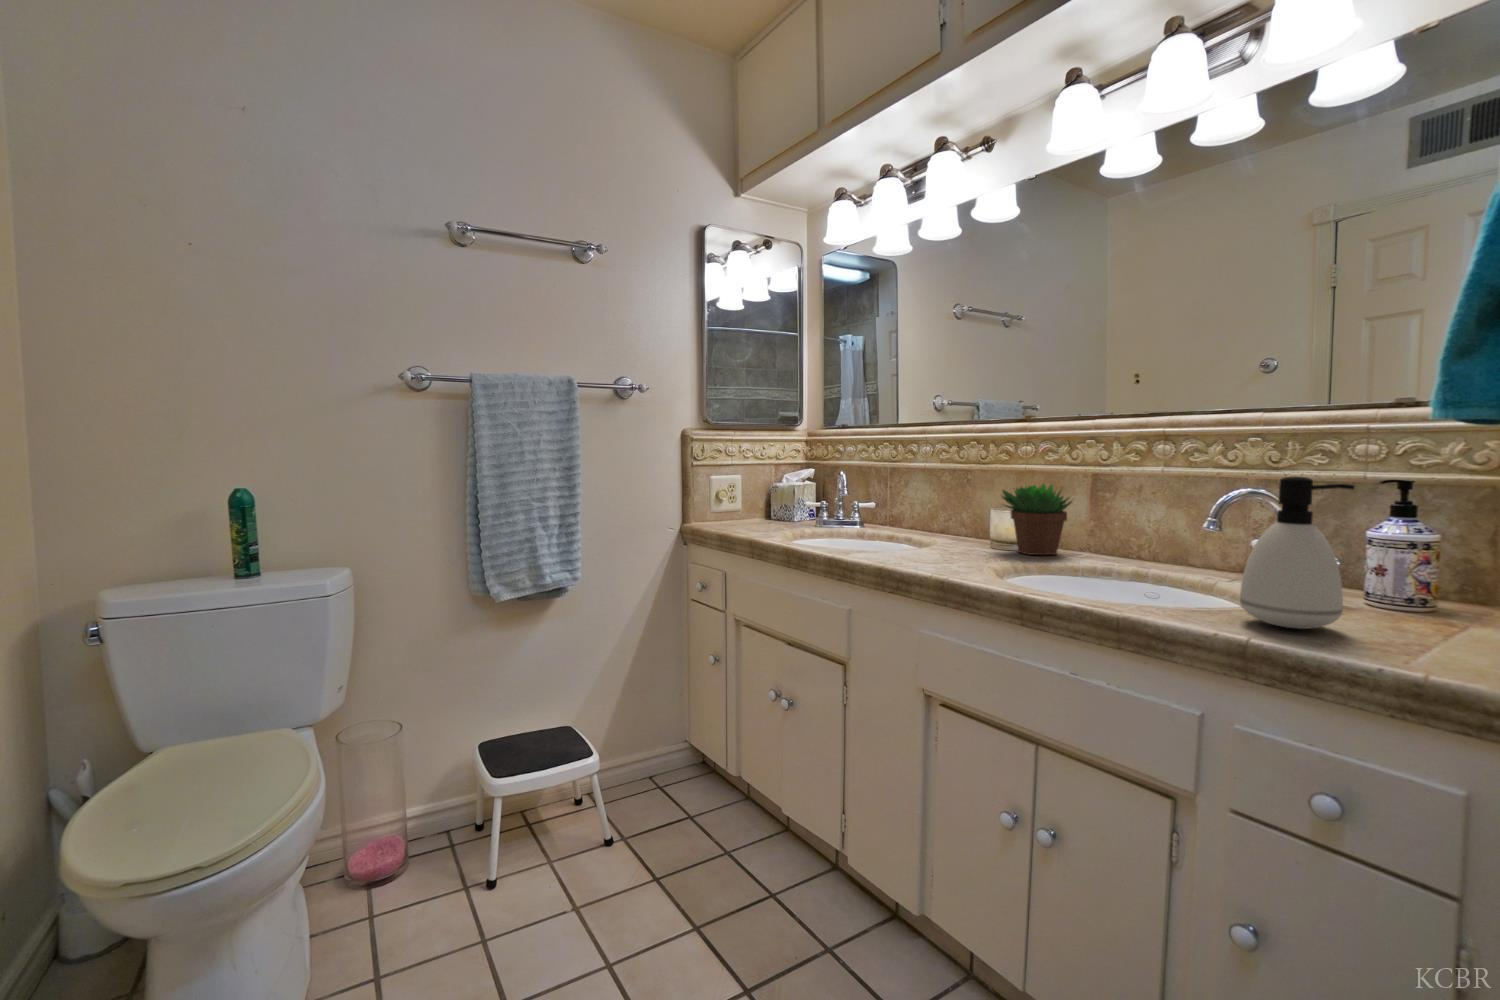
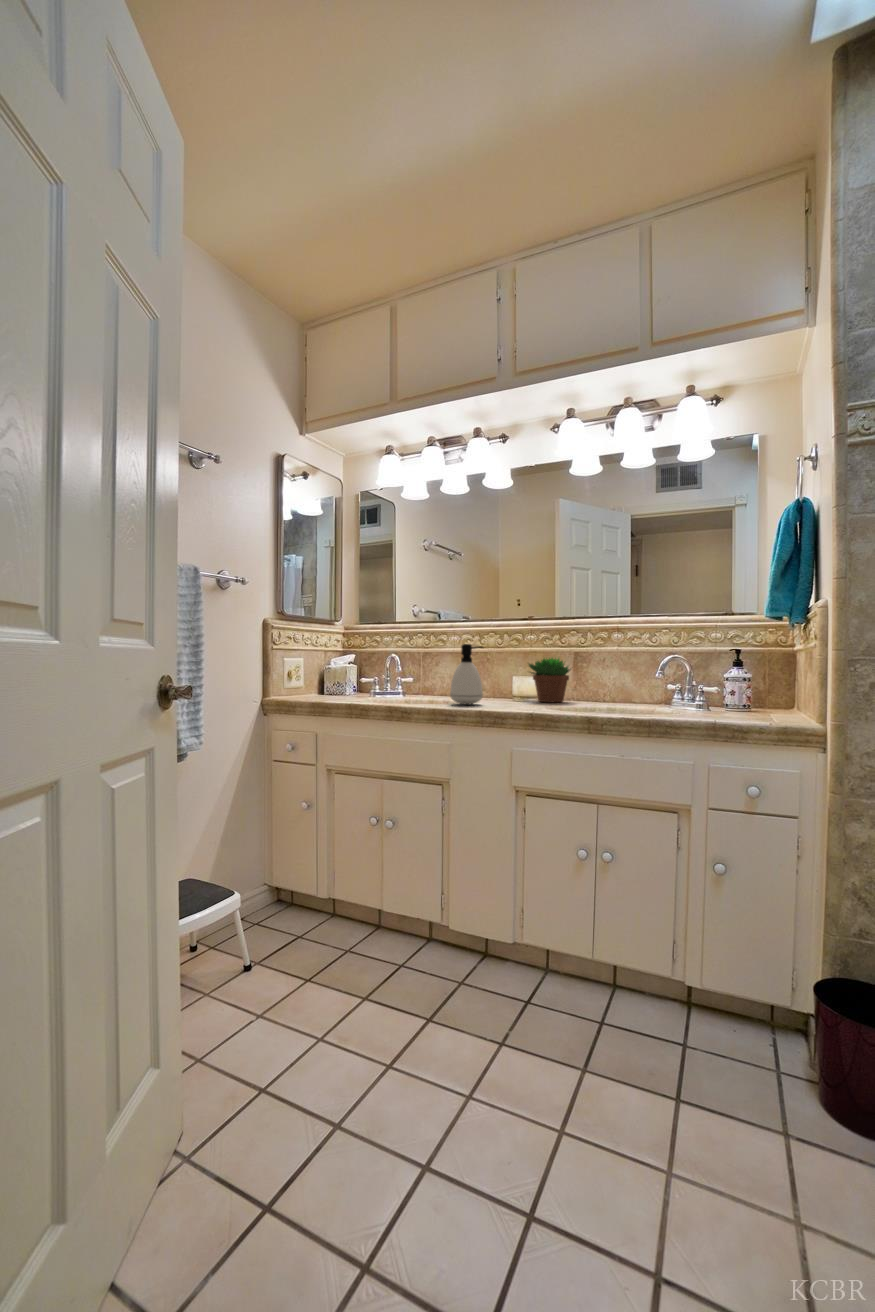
soap dispenser: present [1240,476,1354,629] -> present [450,644,483,704]

